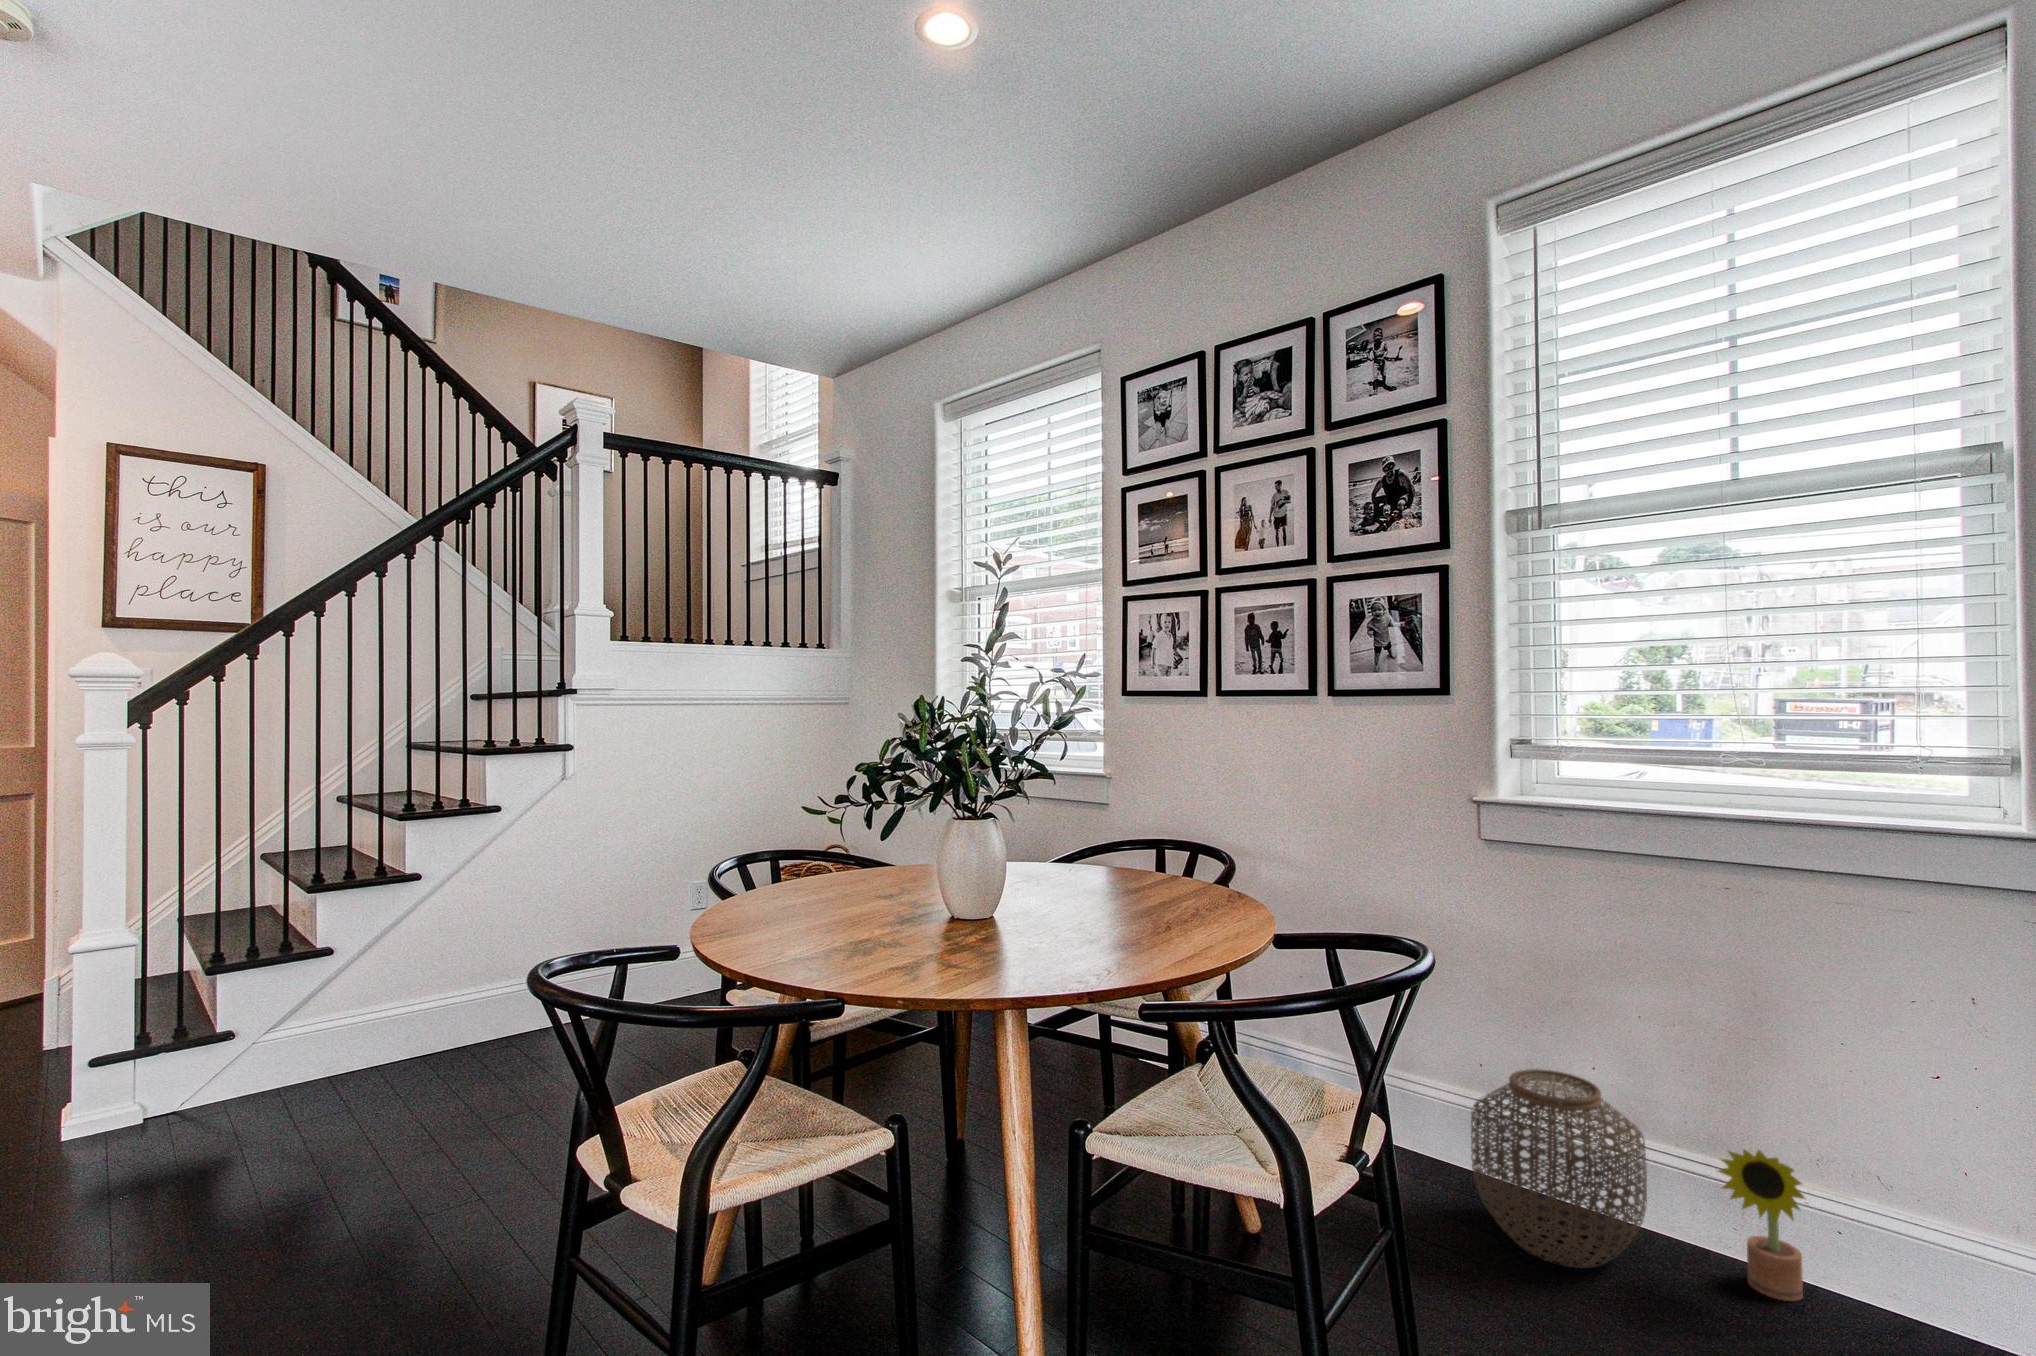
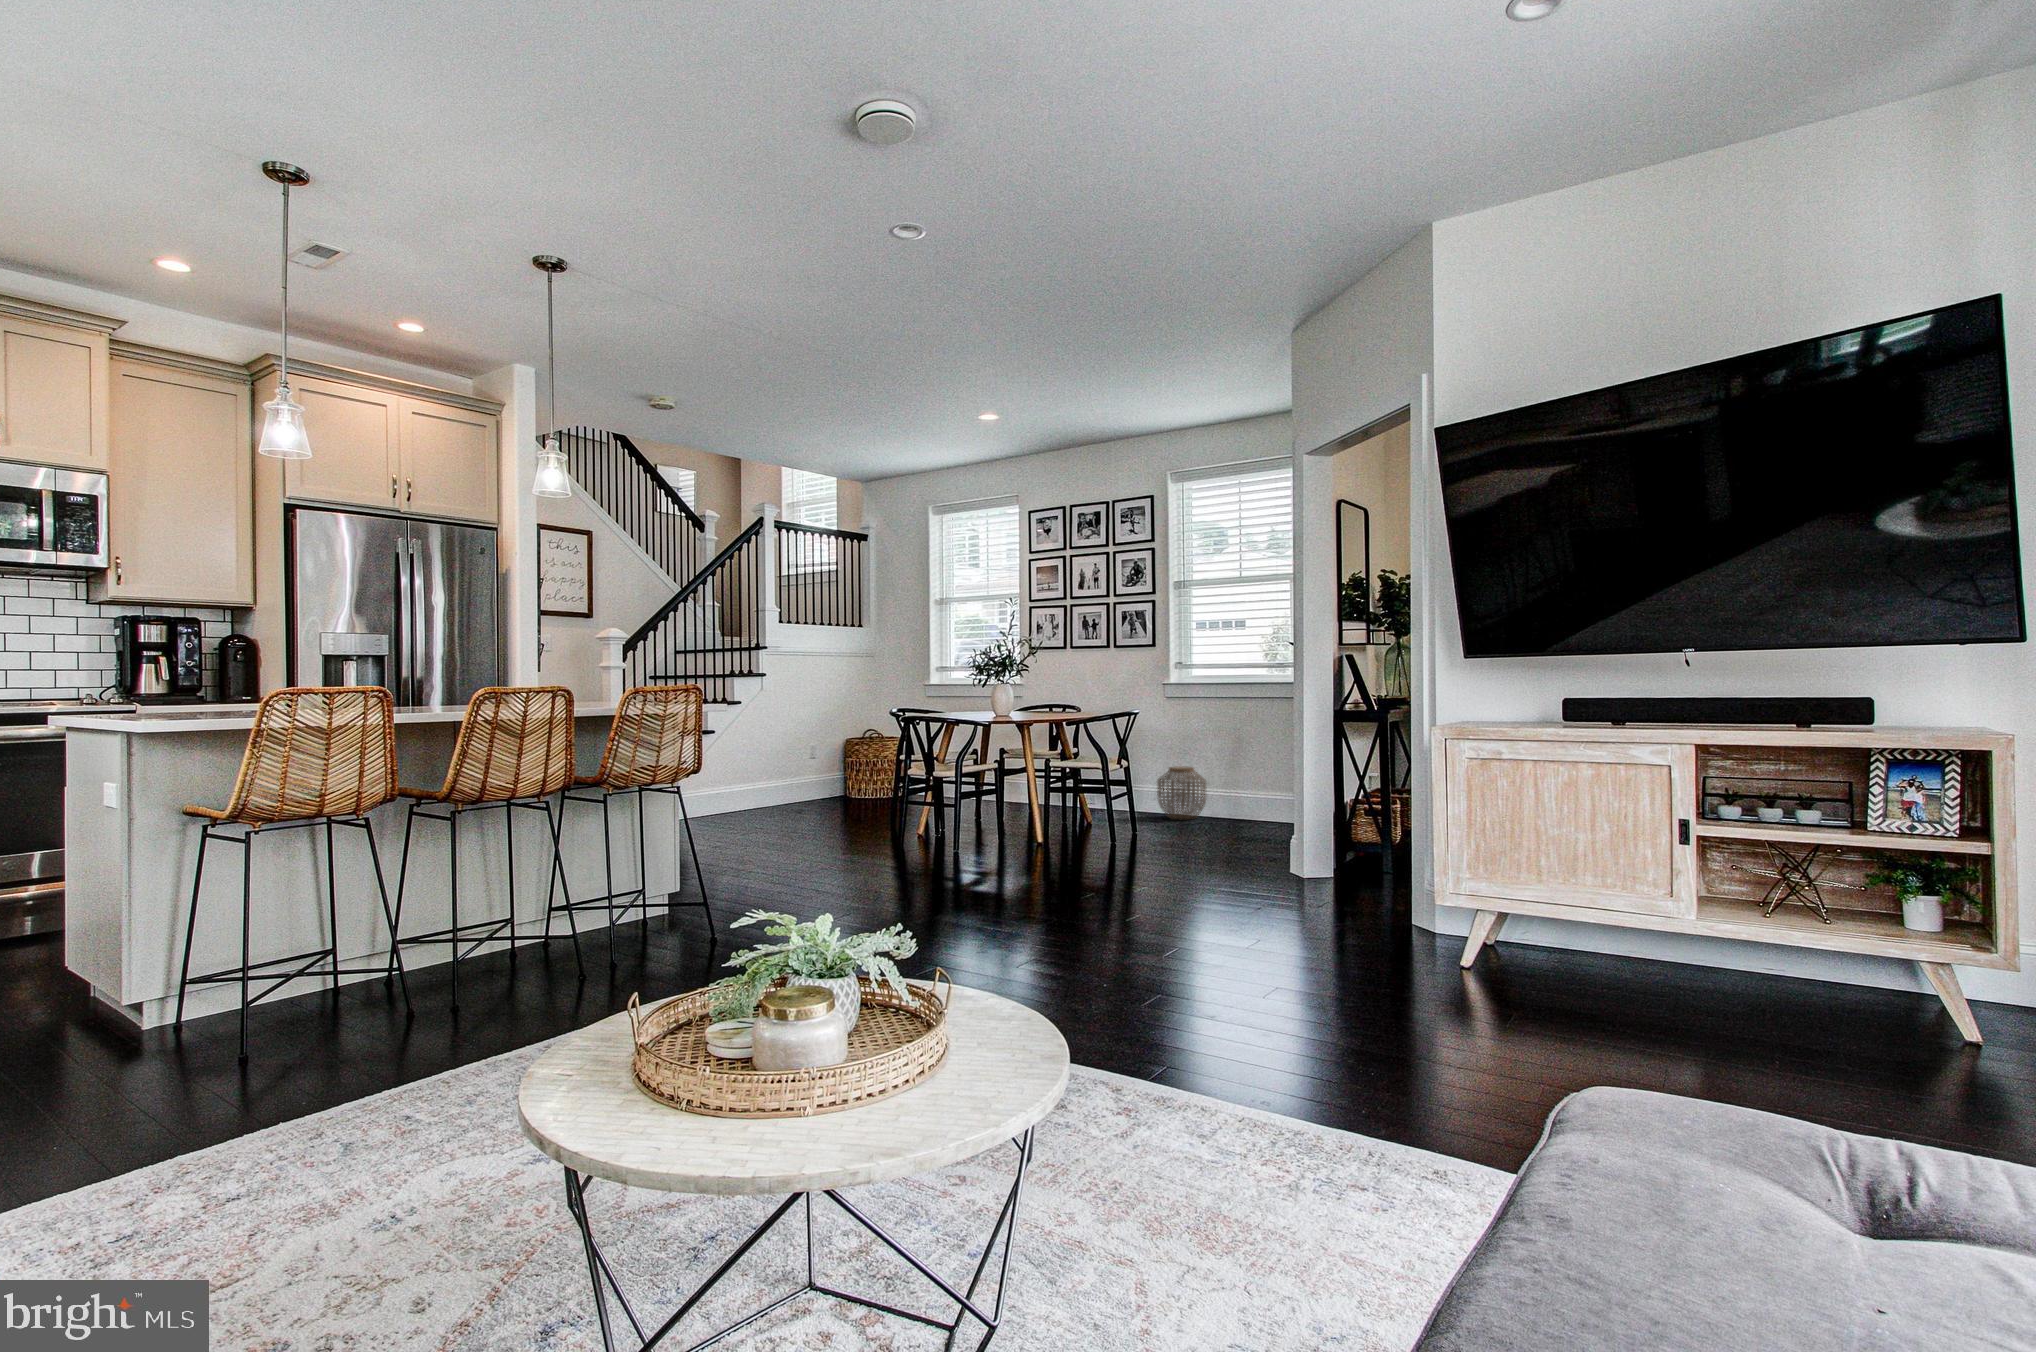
decorative plant: present [1718,1149,1805,1301] -> none [1223,775,1245,819]

